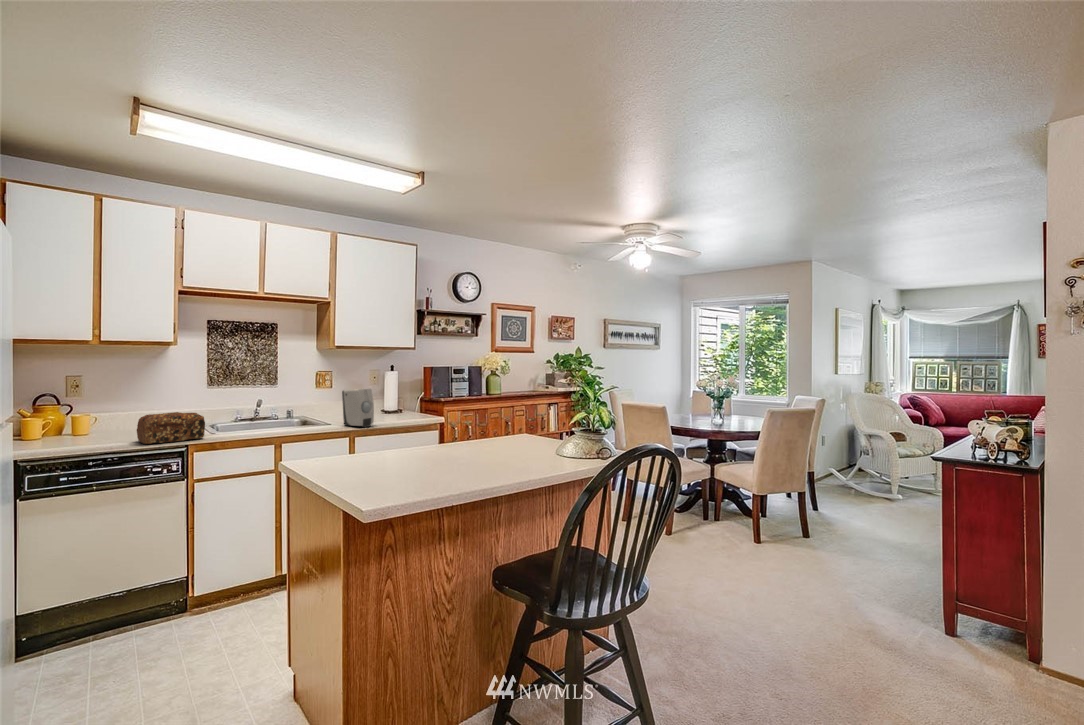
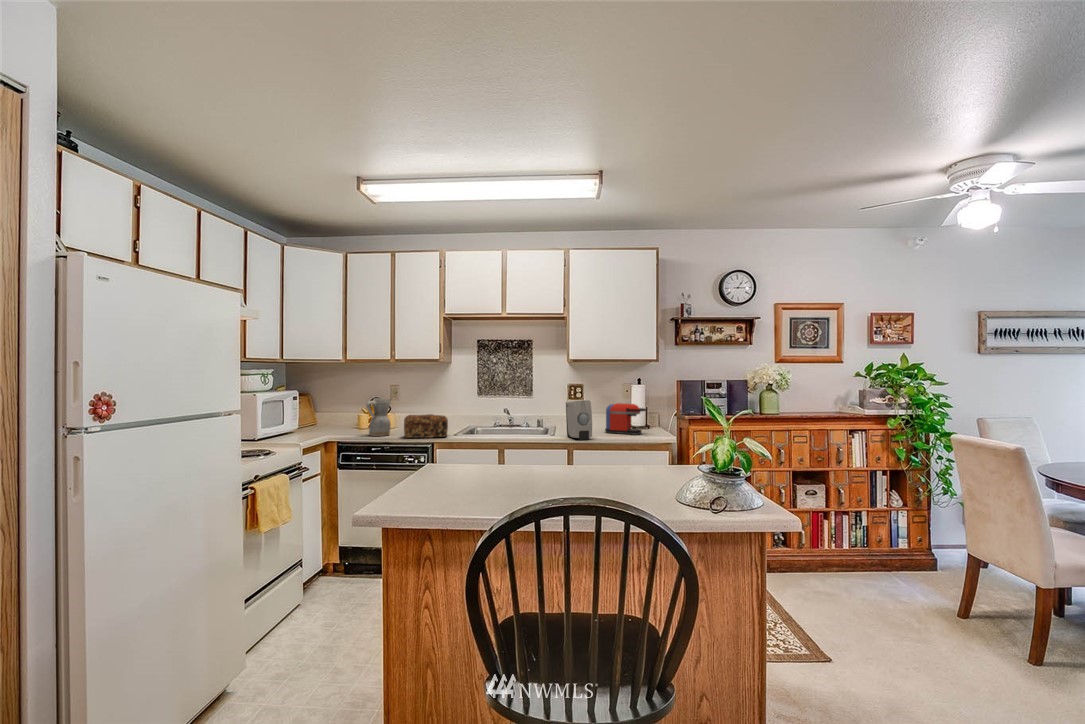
coffee maker: none [369,390,411,419] -> present [605,403,647,434]
ceramic pitcher: none [70,395,107,446] -> present [366,398,391,436]

